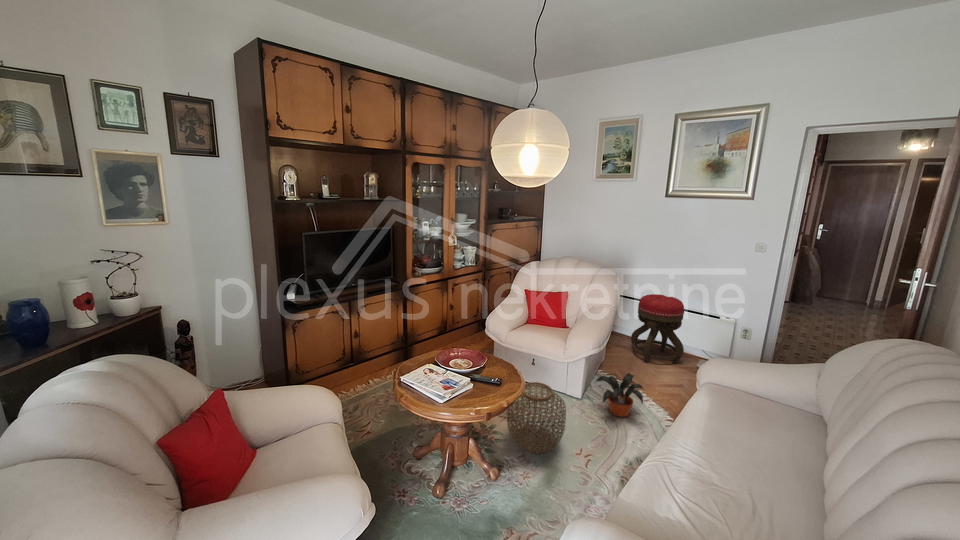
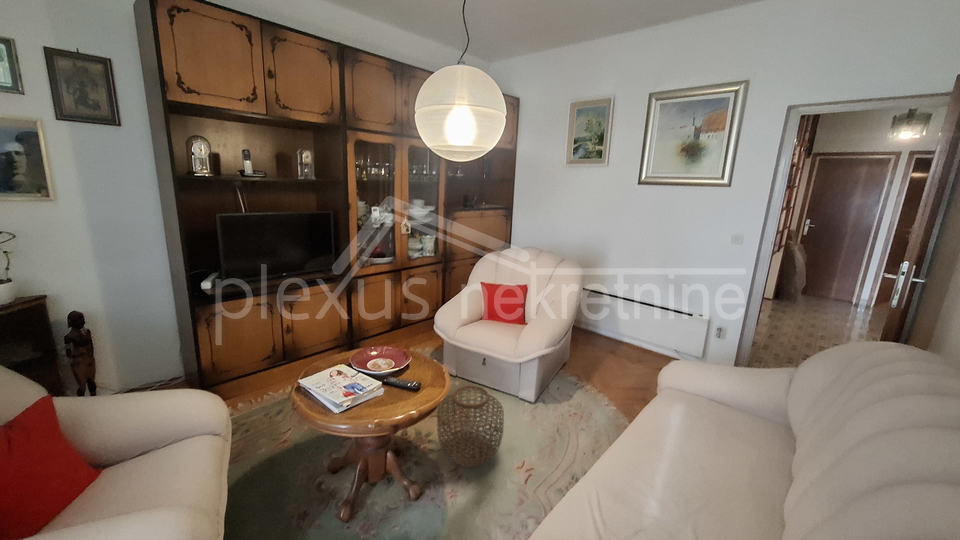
ottoman: present [631,294,684,363] -> none [599,289,654,363]
potted plant: present [596,373,643,417] -> none [548,375,601,424]

